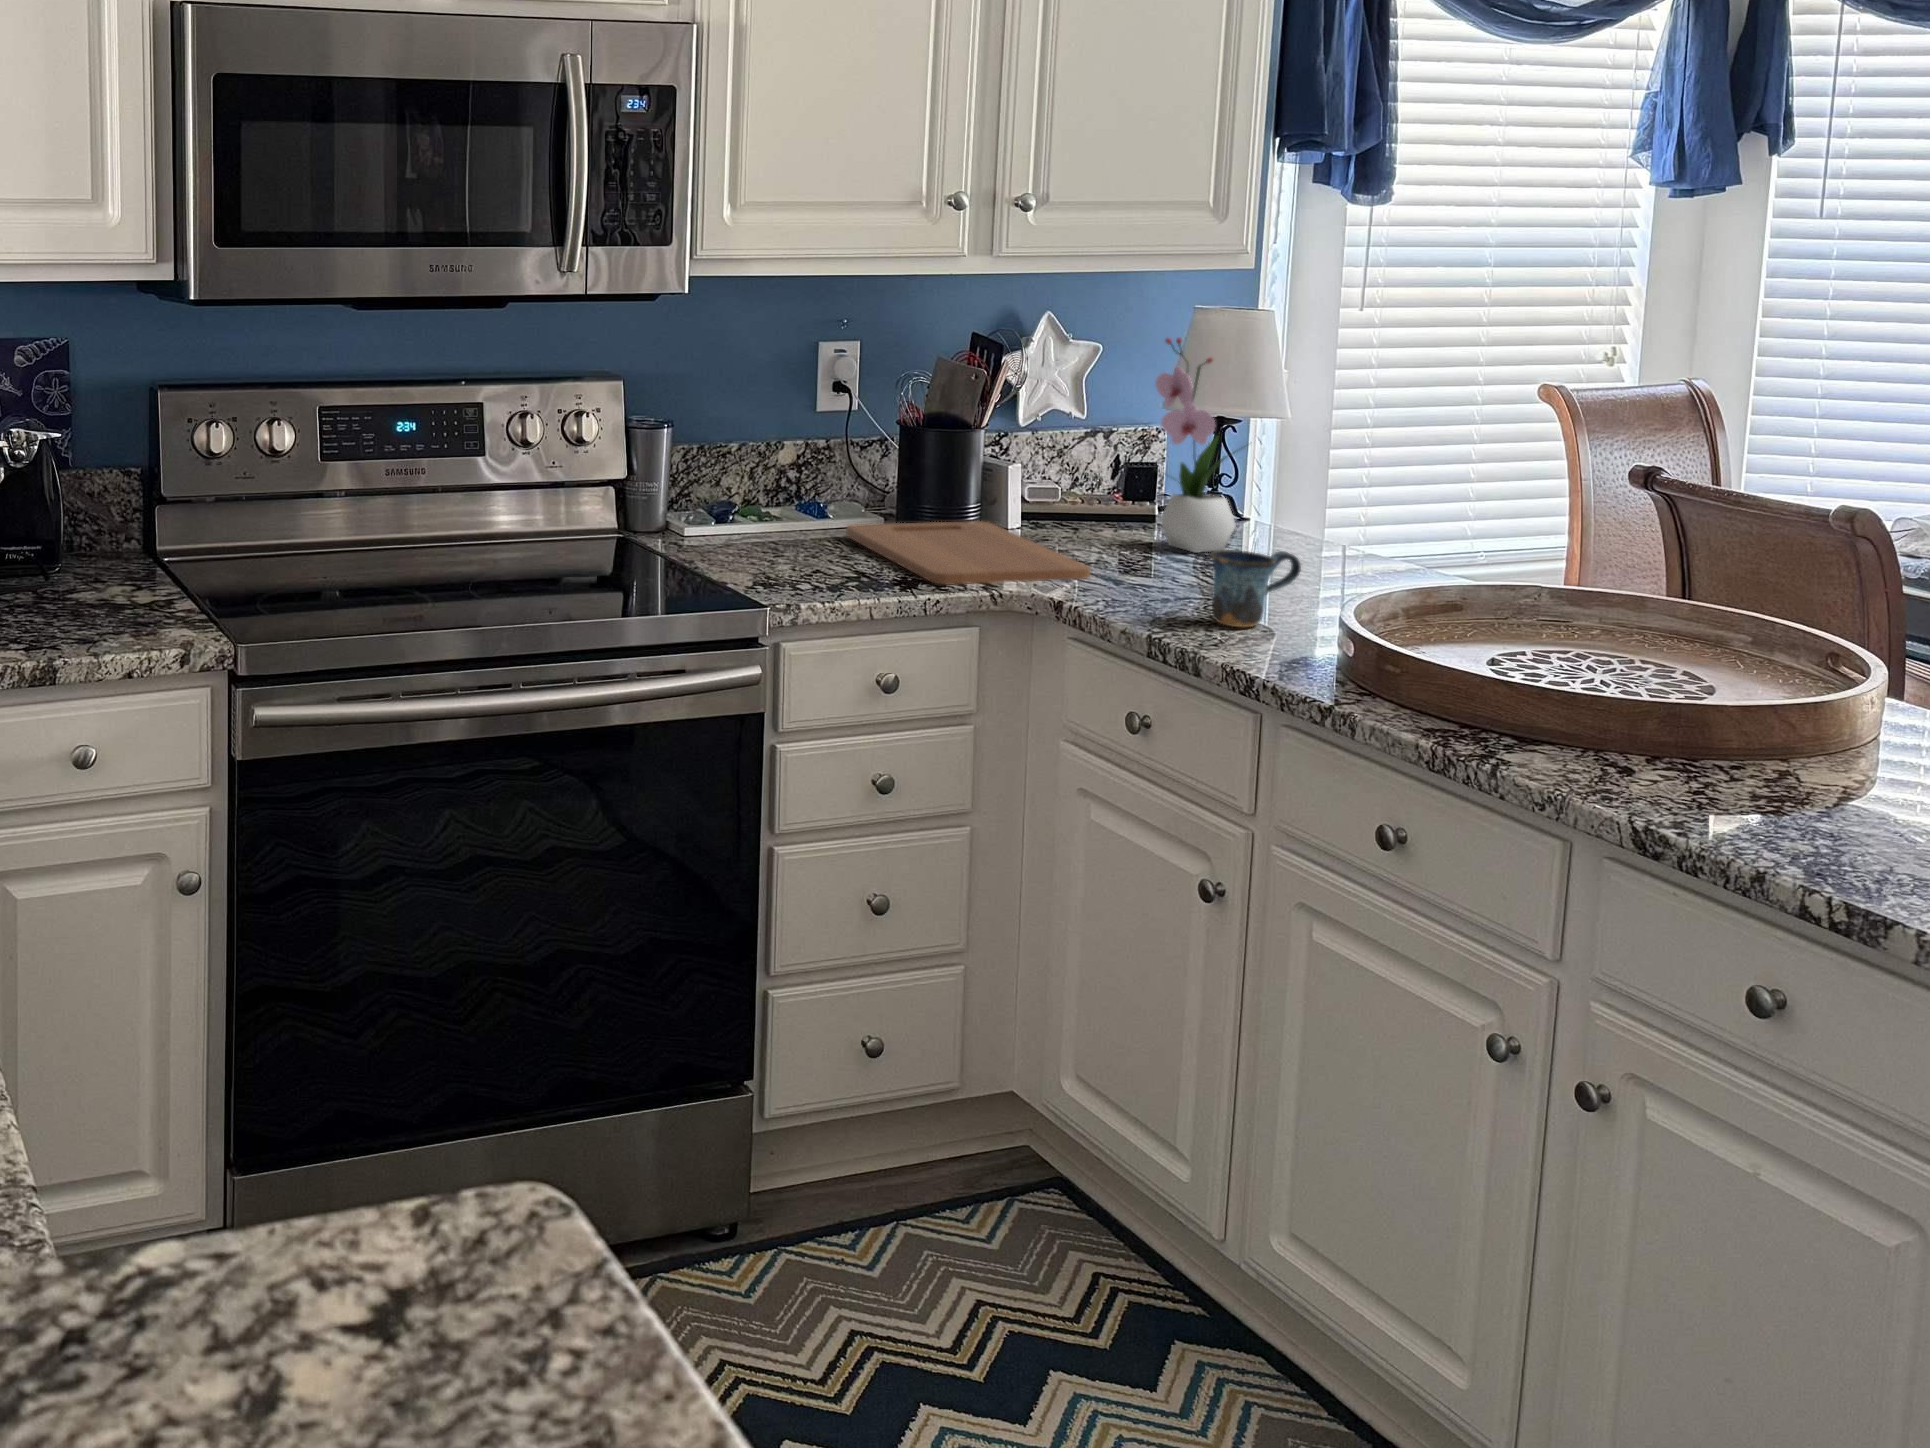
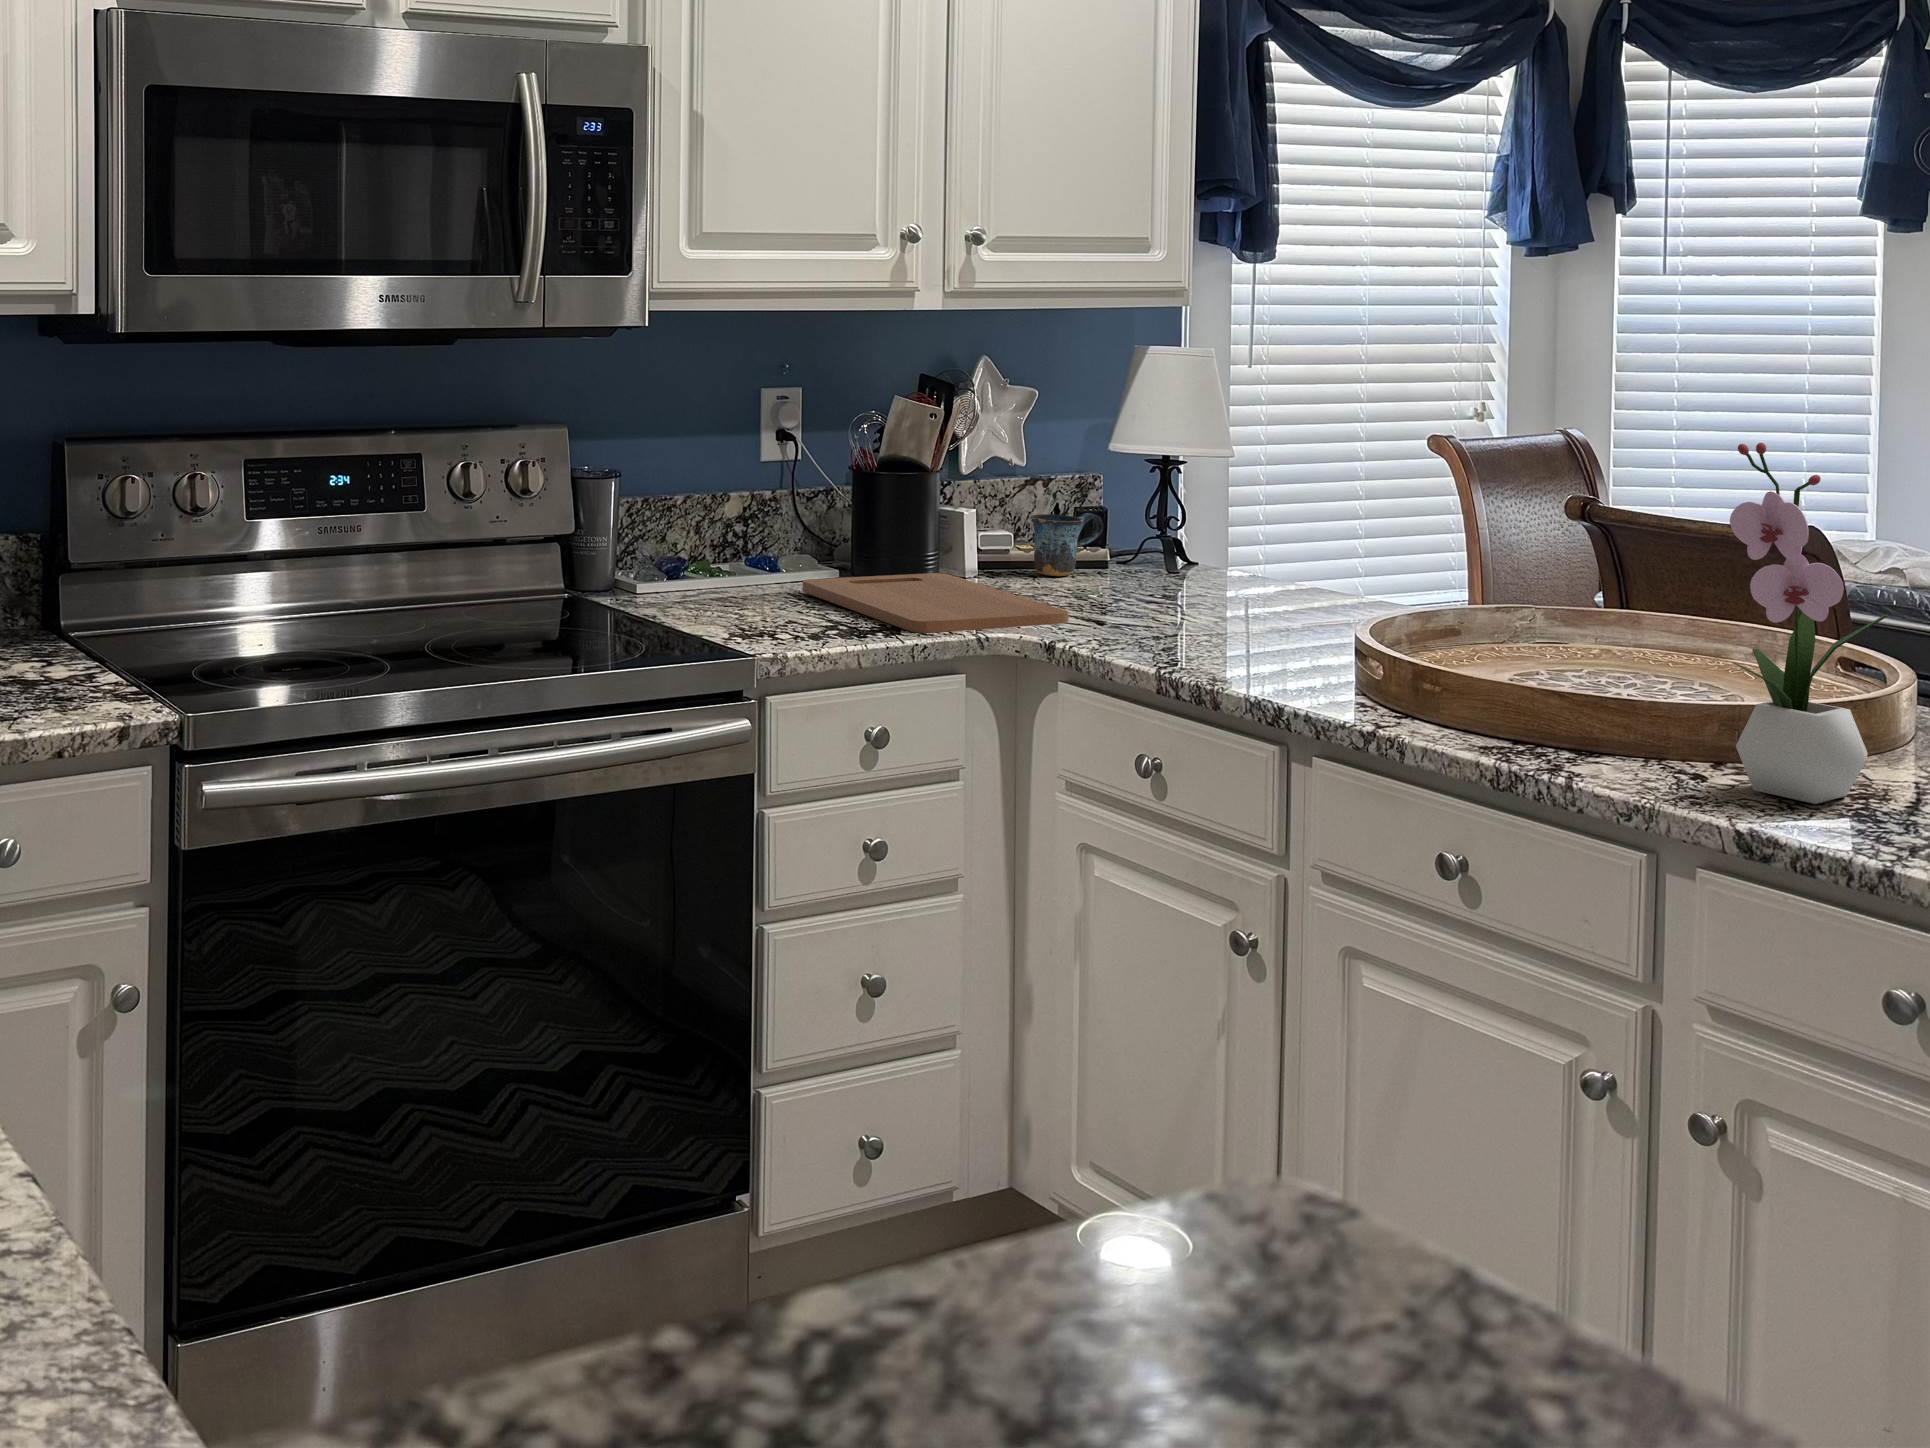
flower arrangement: present [1155,338,1236,553] -> present [1730,443,1888,804]
mug: present [1211,550,1301,627] -> present [1031,513,1103,576]

